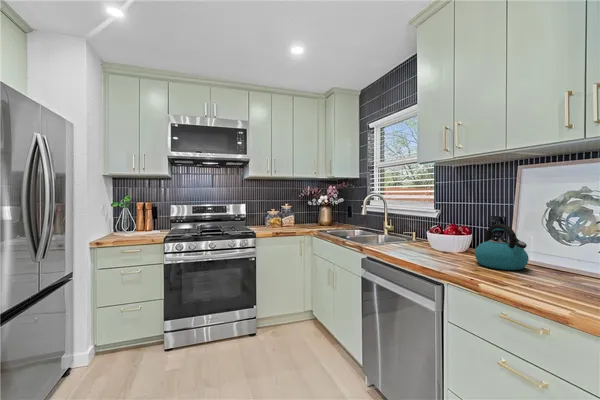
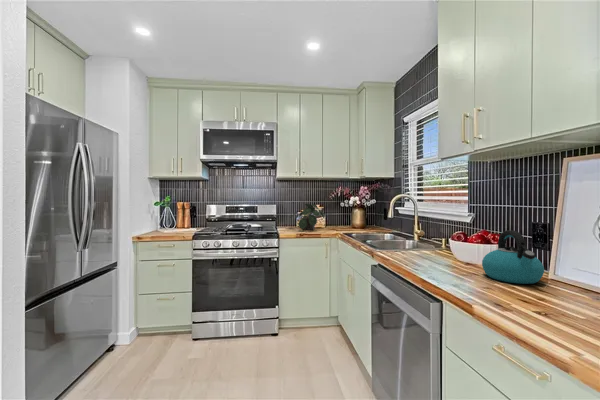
potted plant: none [262,203,296,229] -> present [291,204,324,230]

